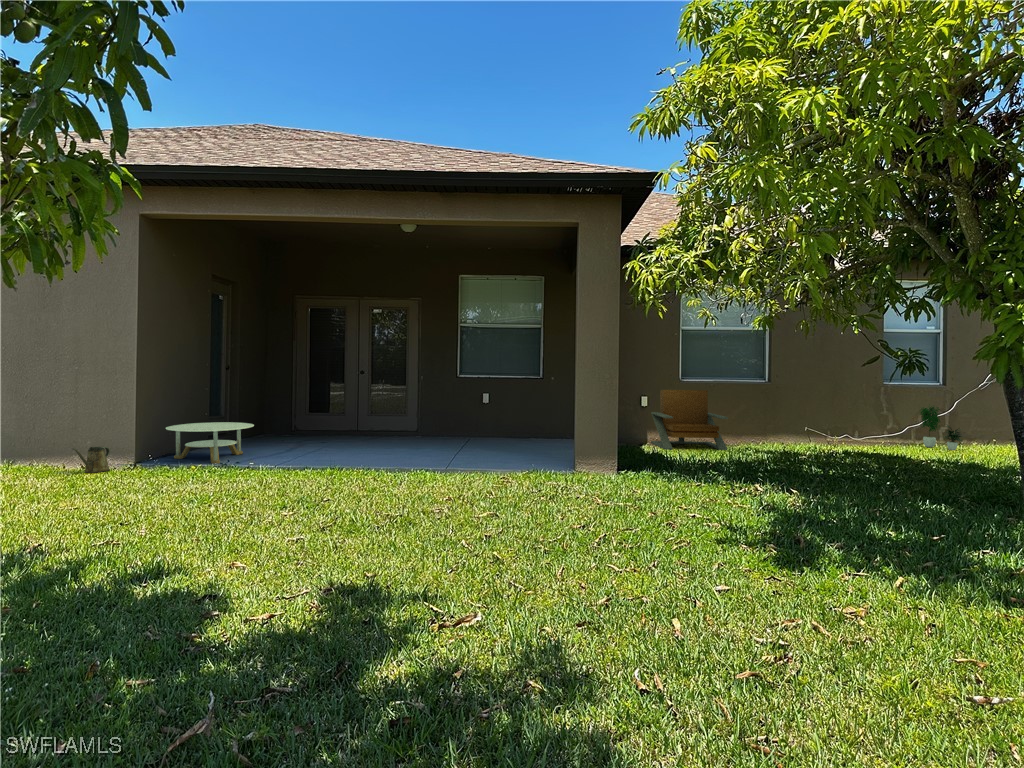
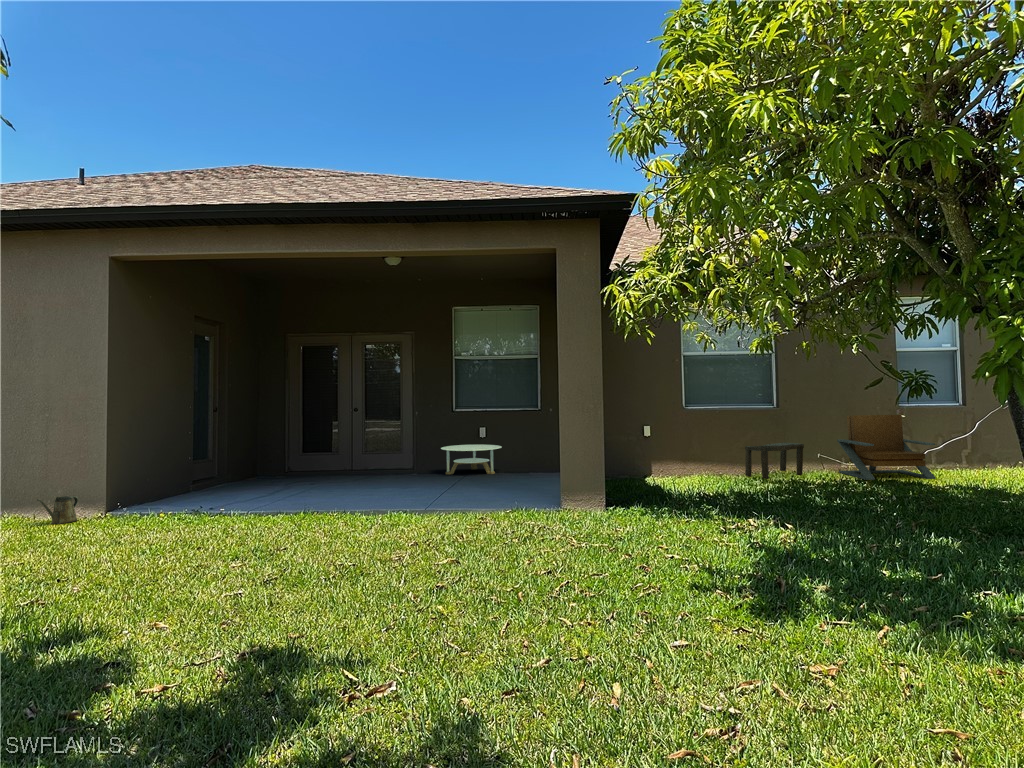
lounge chair: present [651,390,728,450] -> present [837,415,936,480]
potted plant: present [920,407,962,450] -> none [939,425,989,474]
bench: none [739,416,795,449] -> present [745,443,804,479]
round table: present [166,422,254,464] -> present [441,445,502,474]

